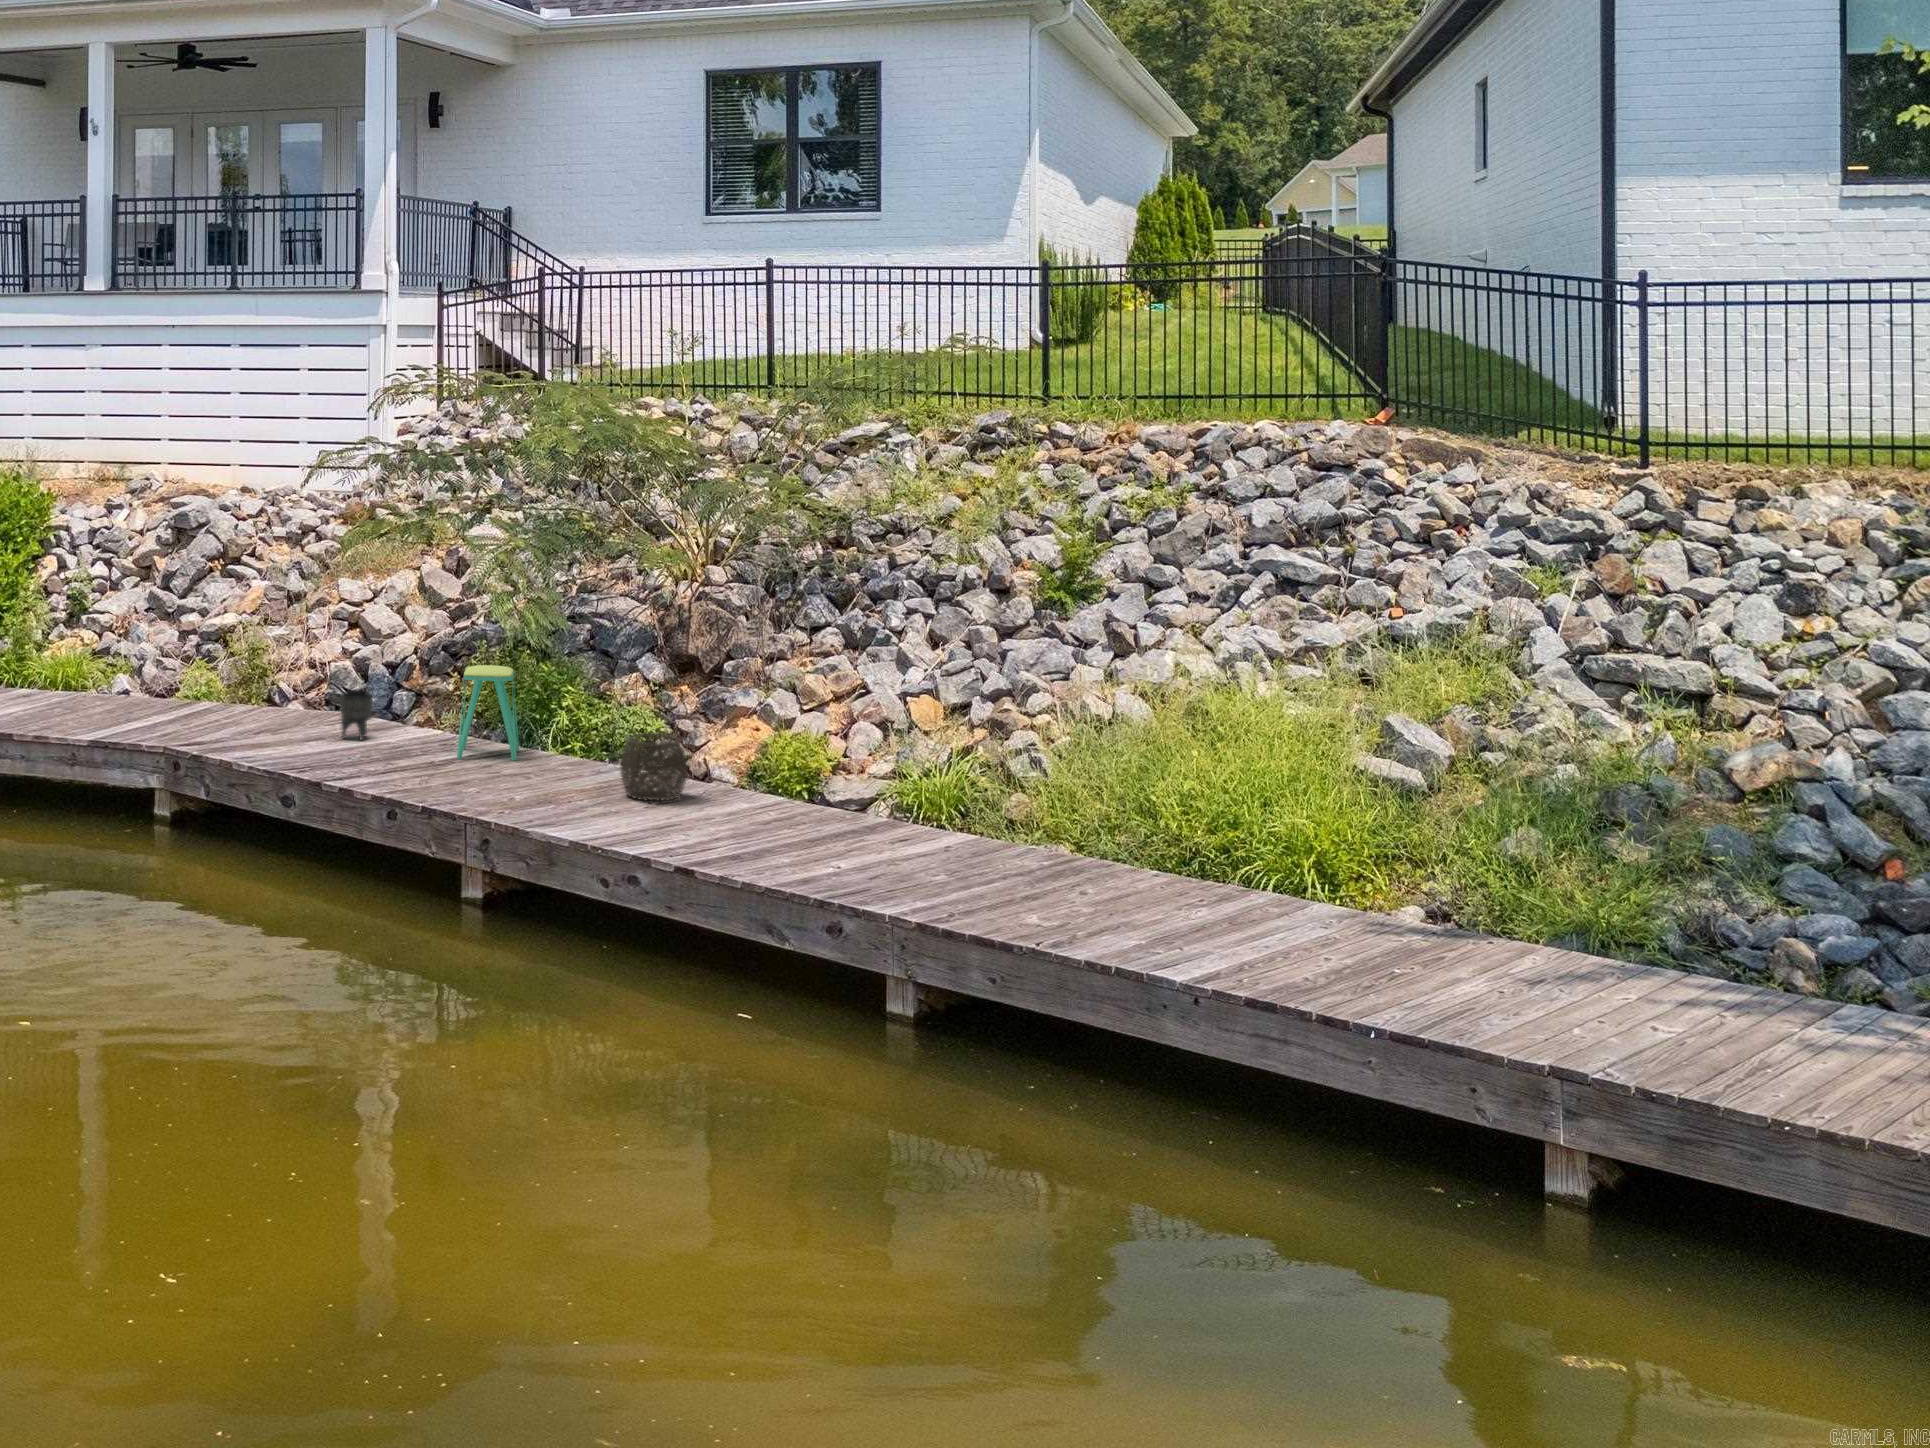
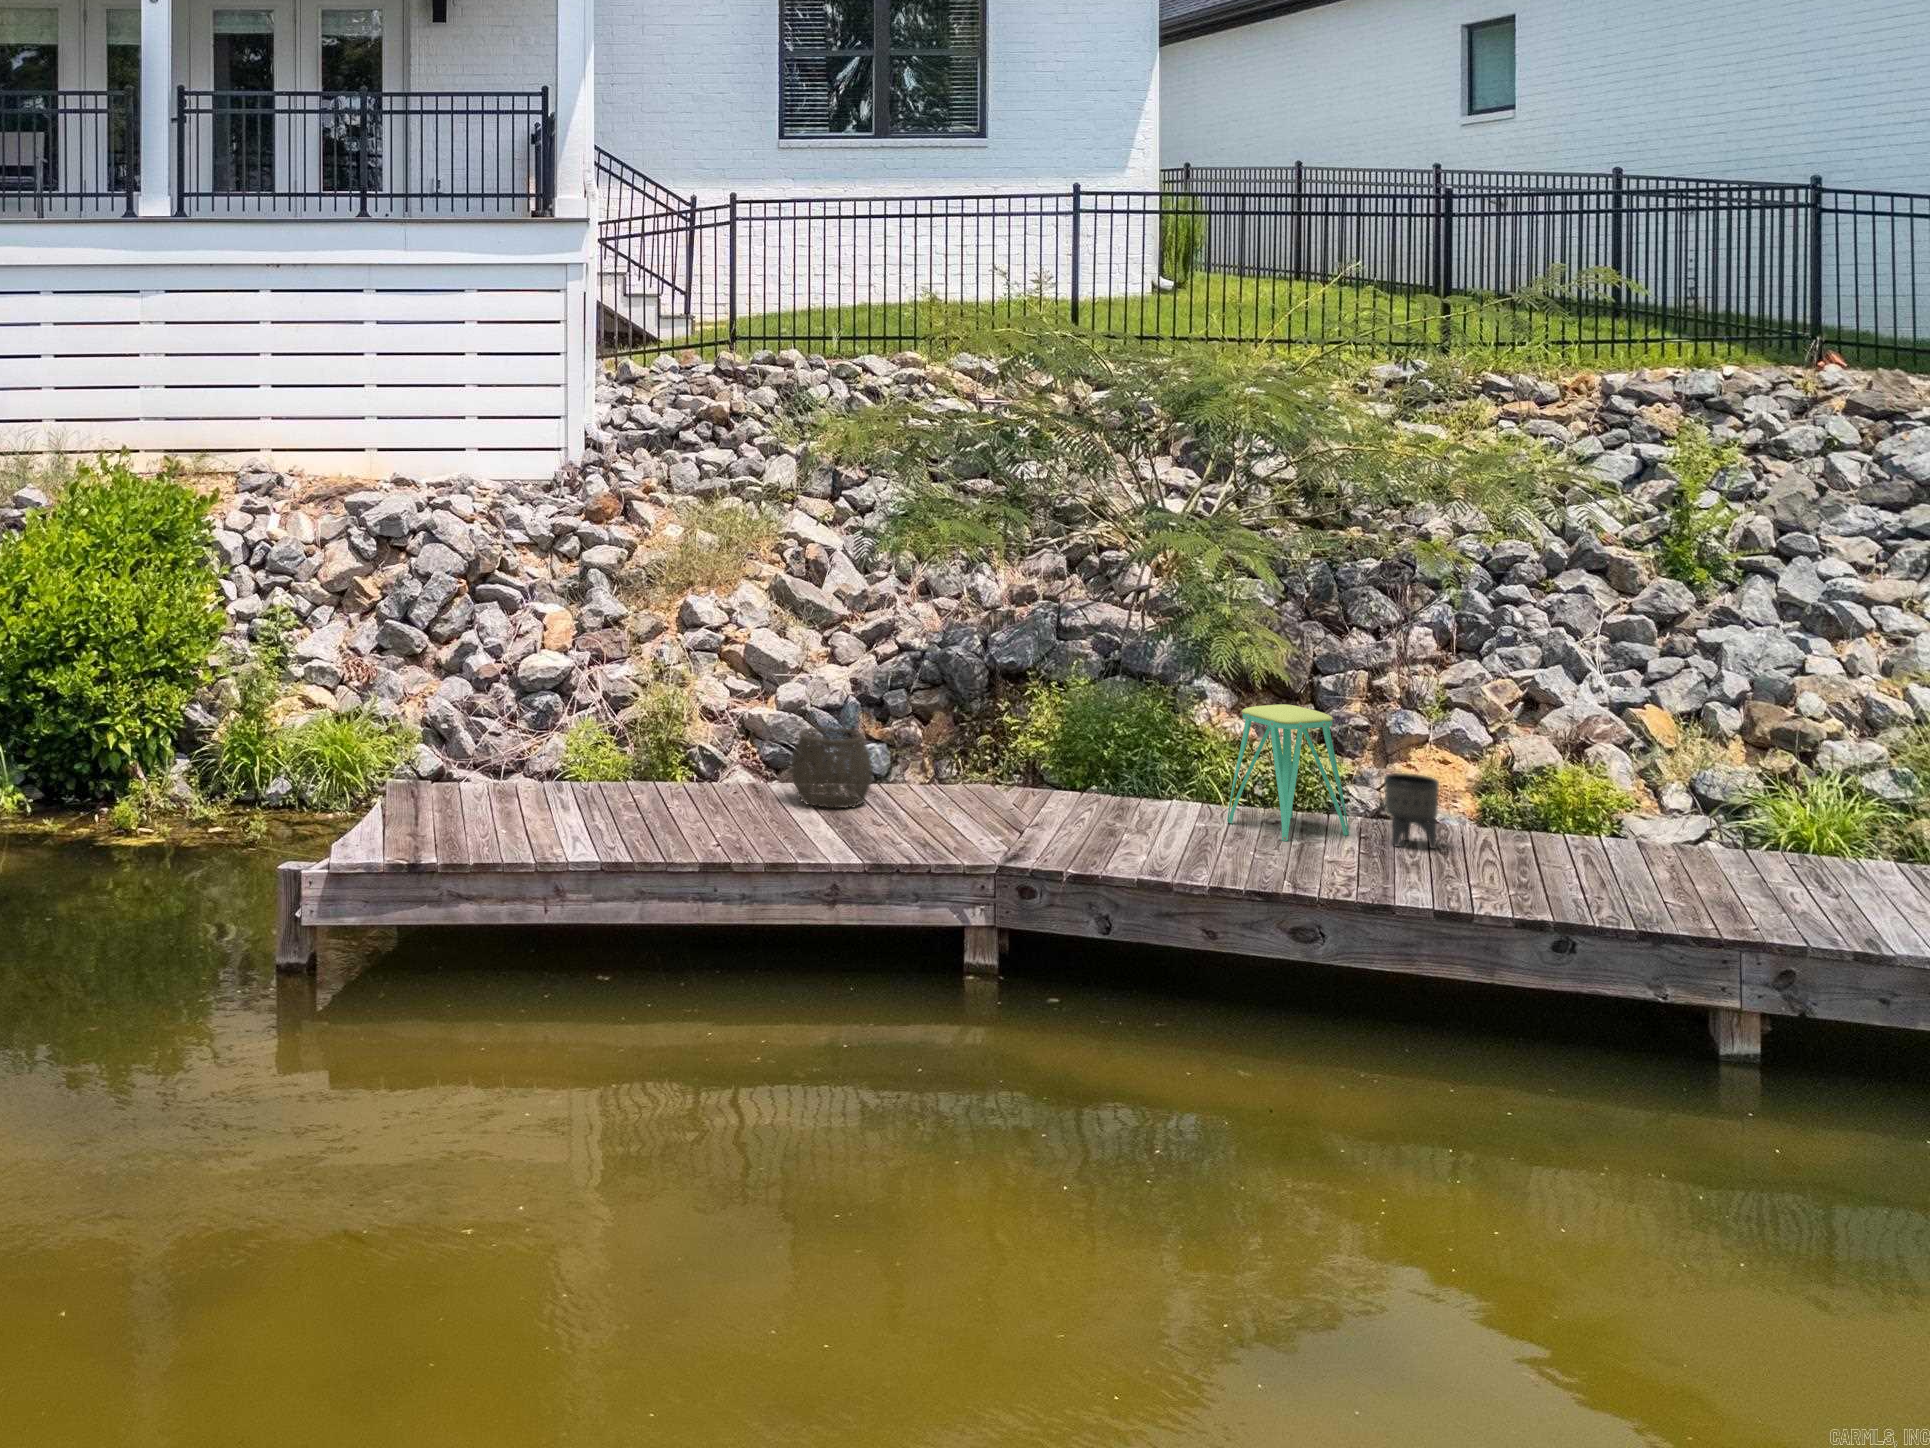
planter: present [340,691,373,740] -> present [1384,773,1439,849]
woven basket: present [620,733,687,801] -> present [791,727,872,808]

